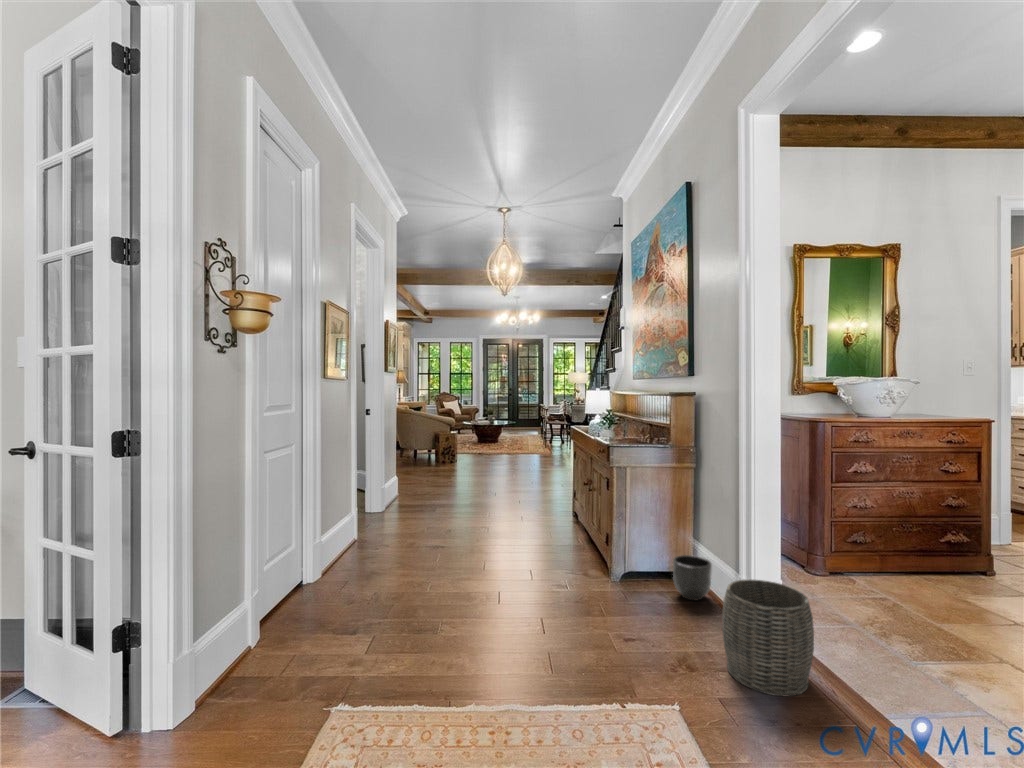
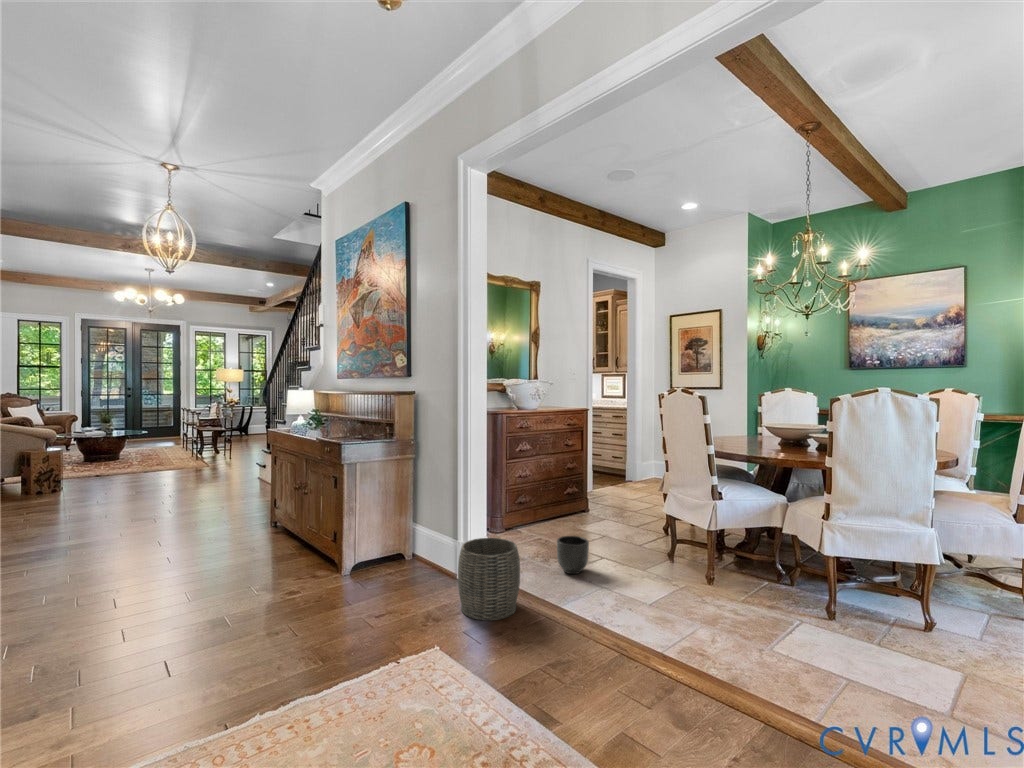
planter: present [673,555,712,601] -> present [557,536,589,574]

